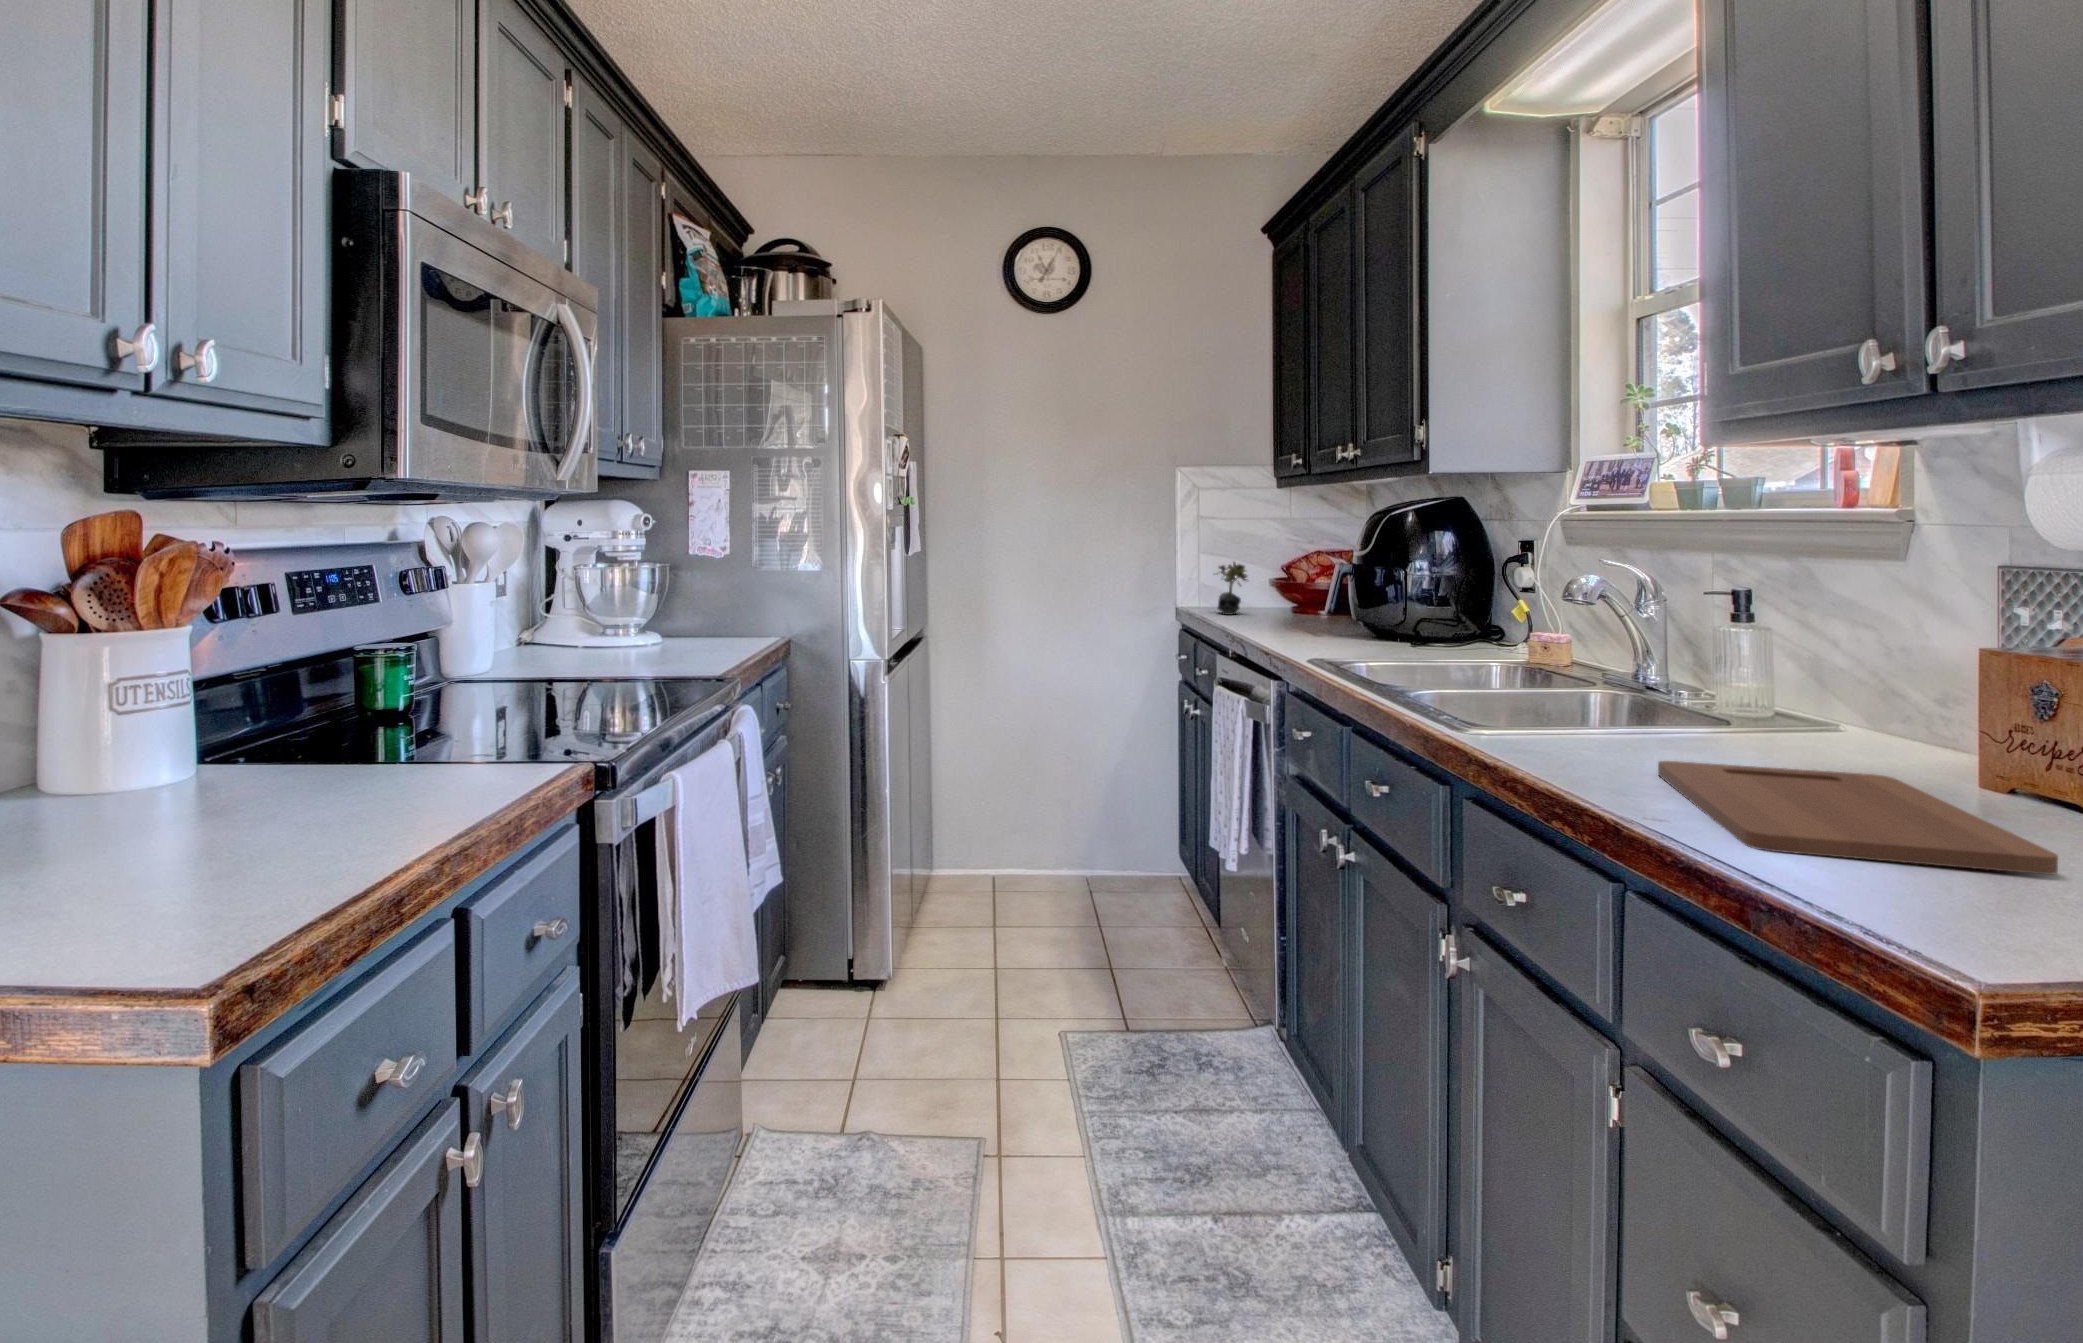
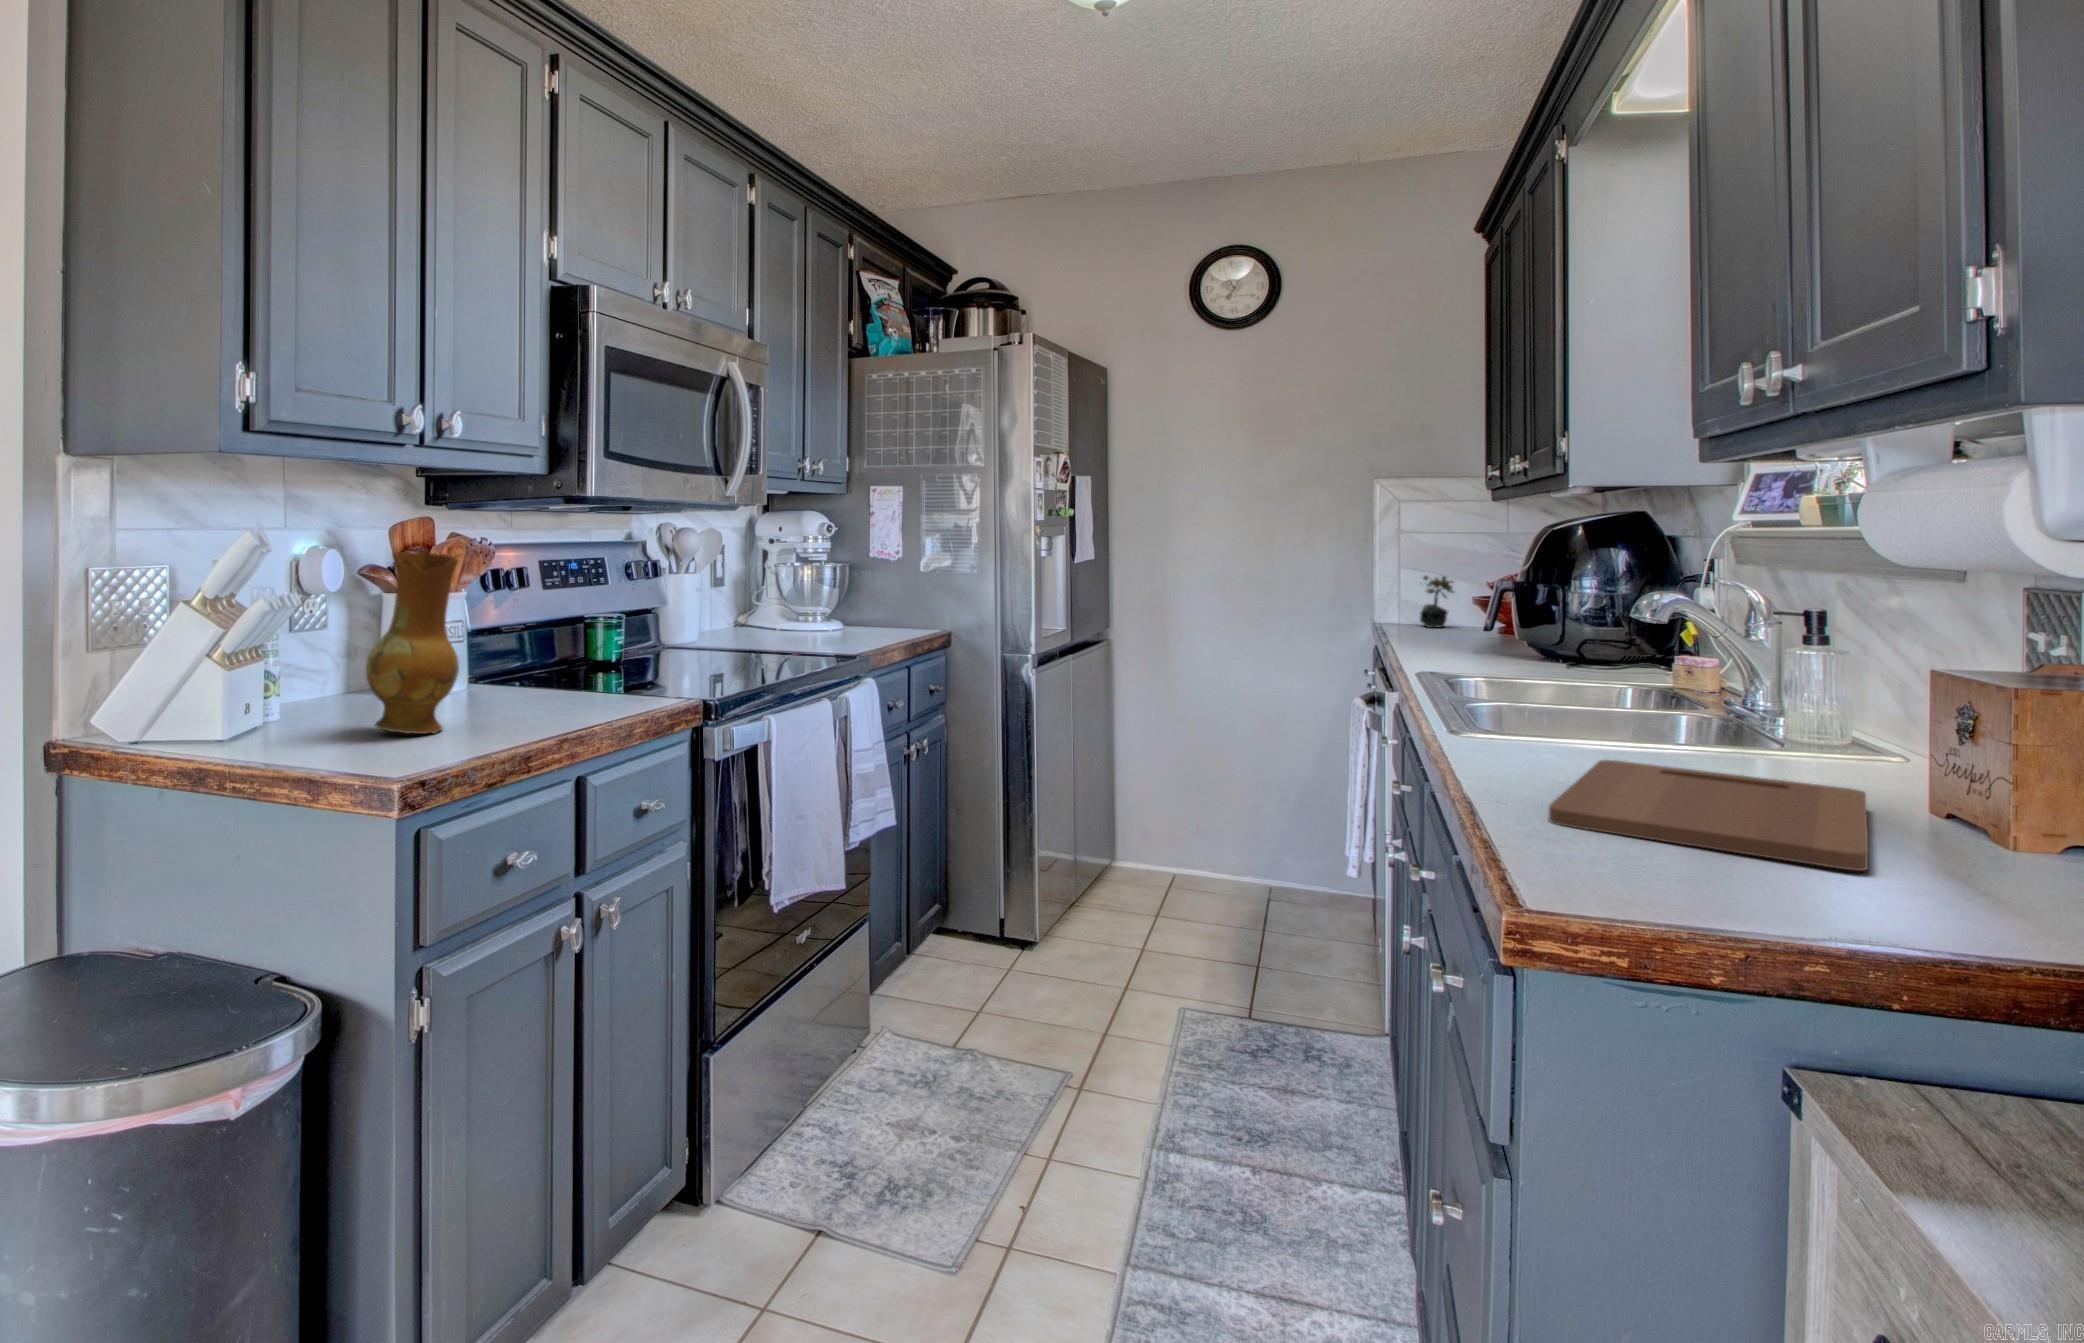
ceramic jug: none [75,570,262,887] -> present [366,552,459,734]

